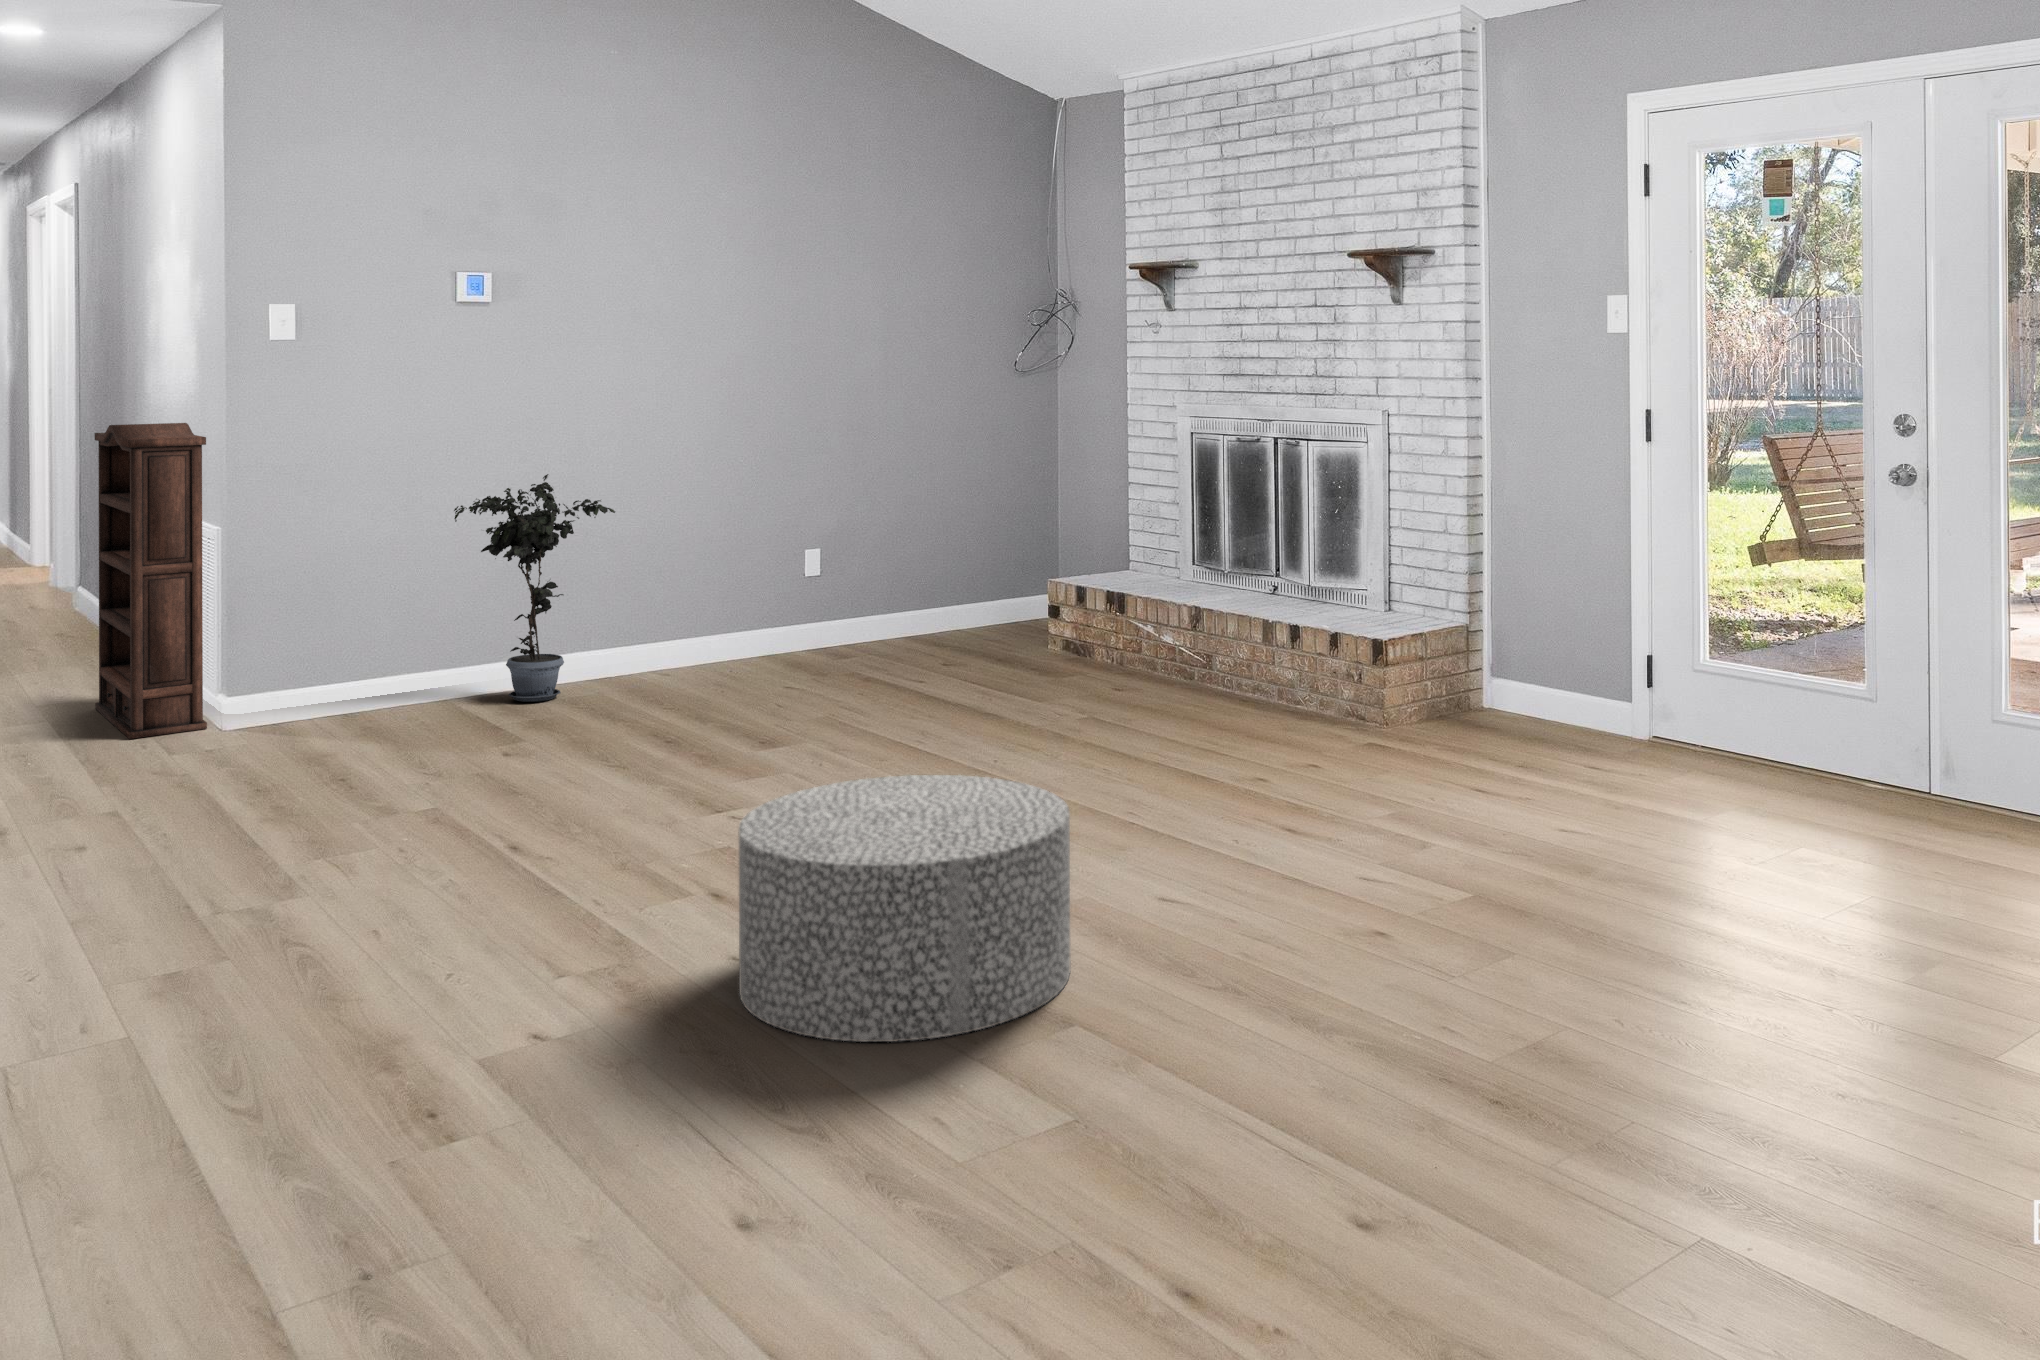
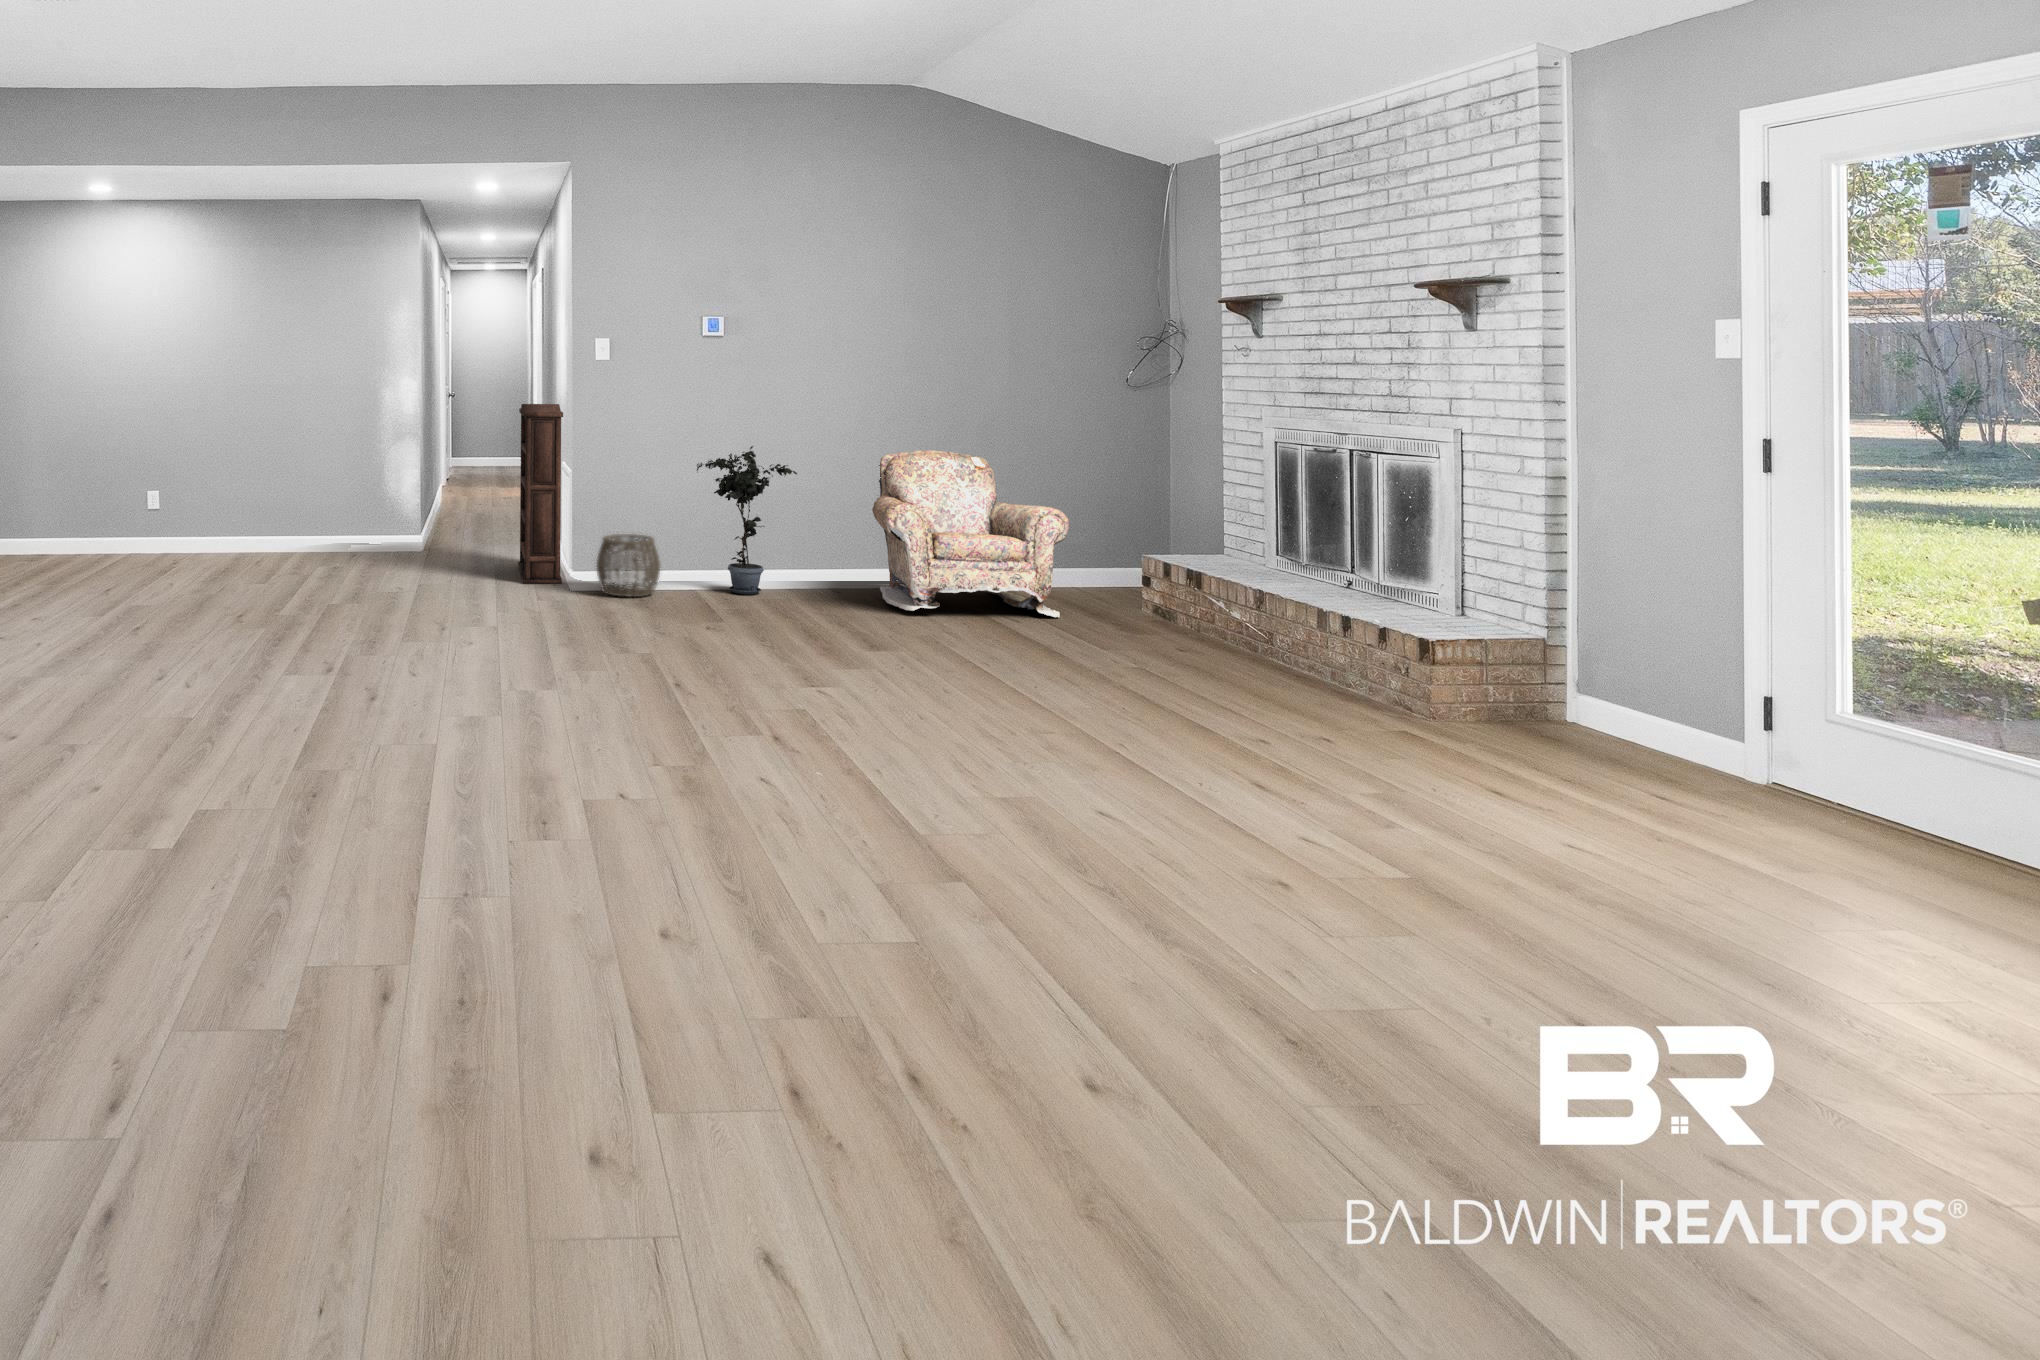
armchair: none [716,465,980,690] -> present [872,450,1070,618]
woven basket: none [281,630,400,736] -> present [597,534,660,597]
ottoman: present [739,775,1071,1042] -> none [740,667,985,860]

